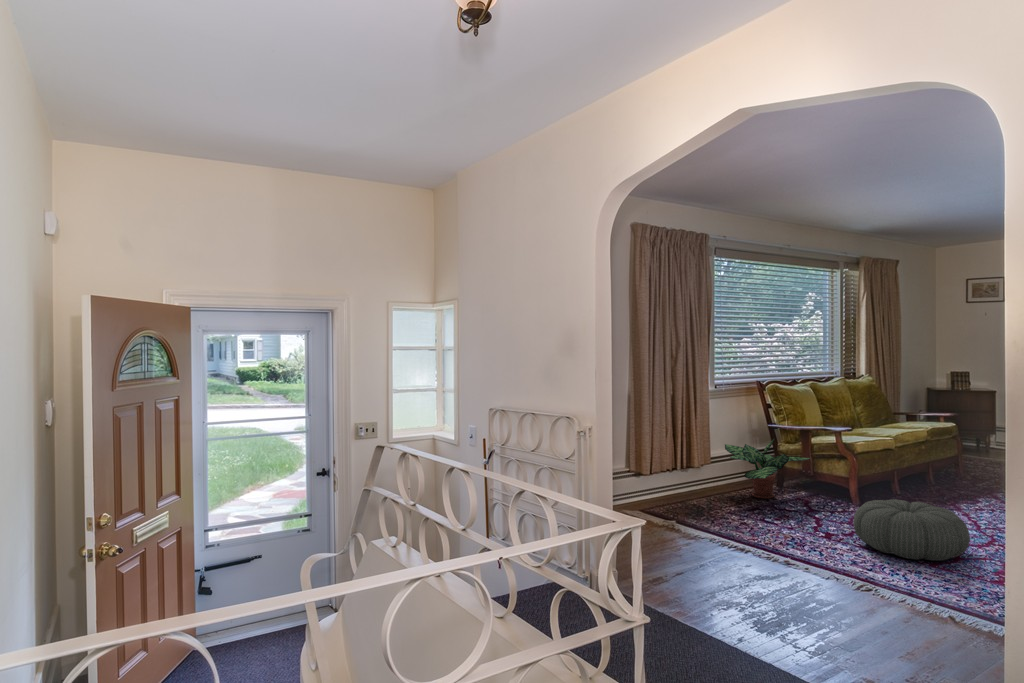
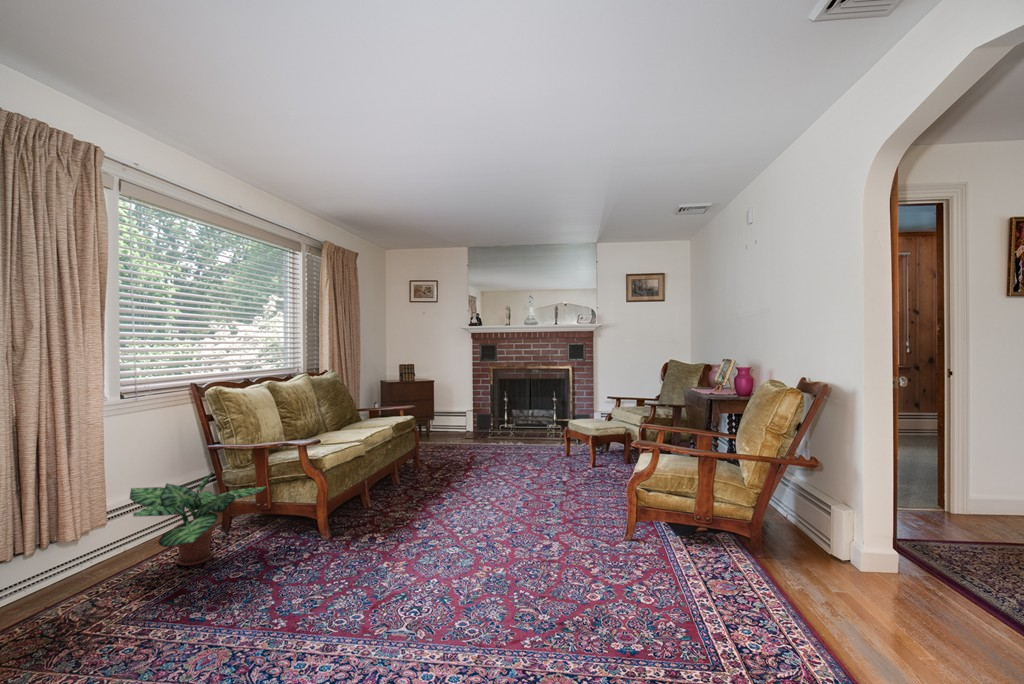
pouf: present [853,499,970,561] -> none [328,533,464,632]

